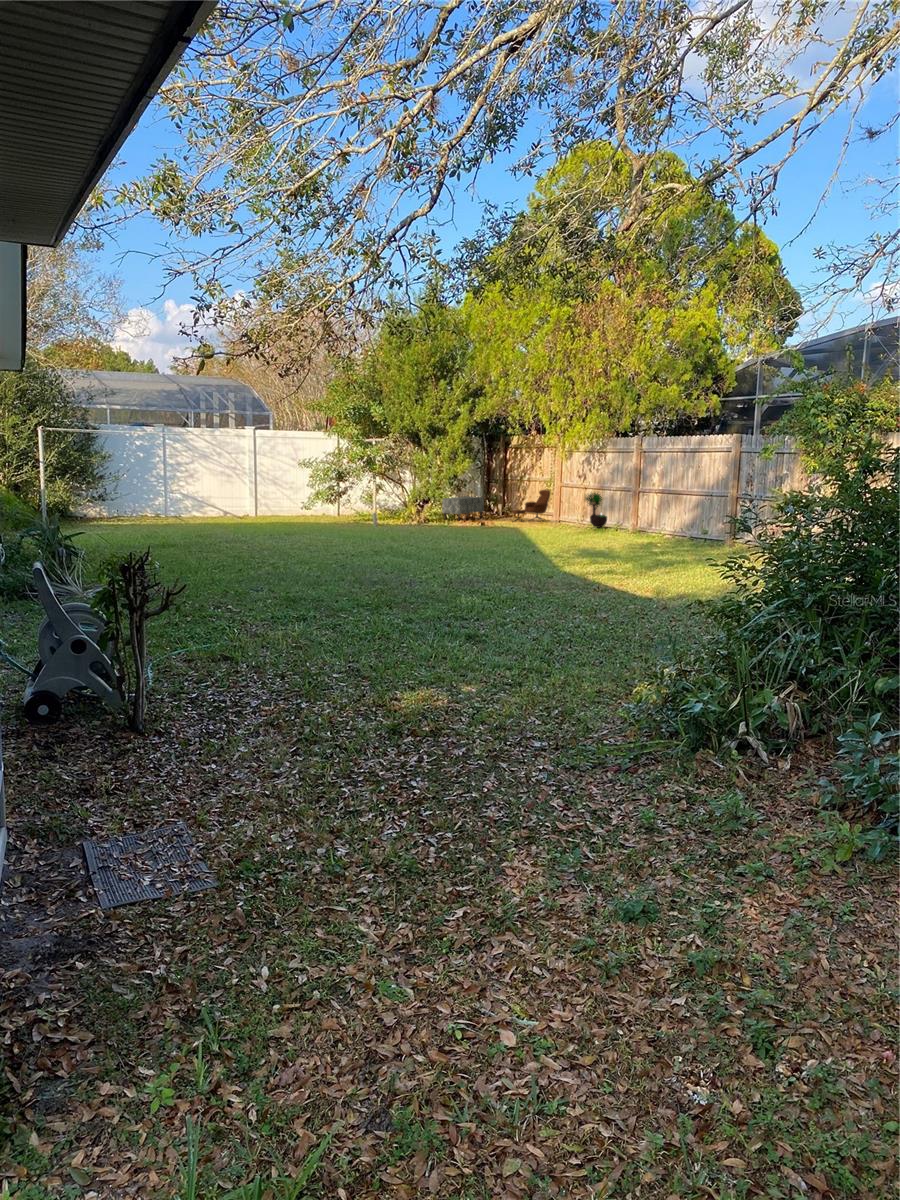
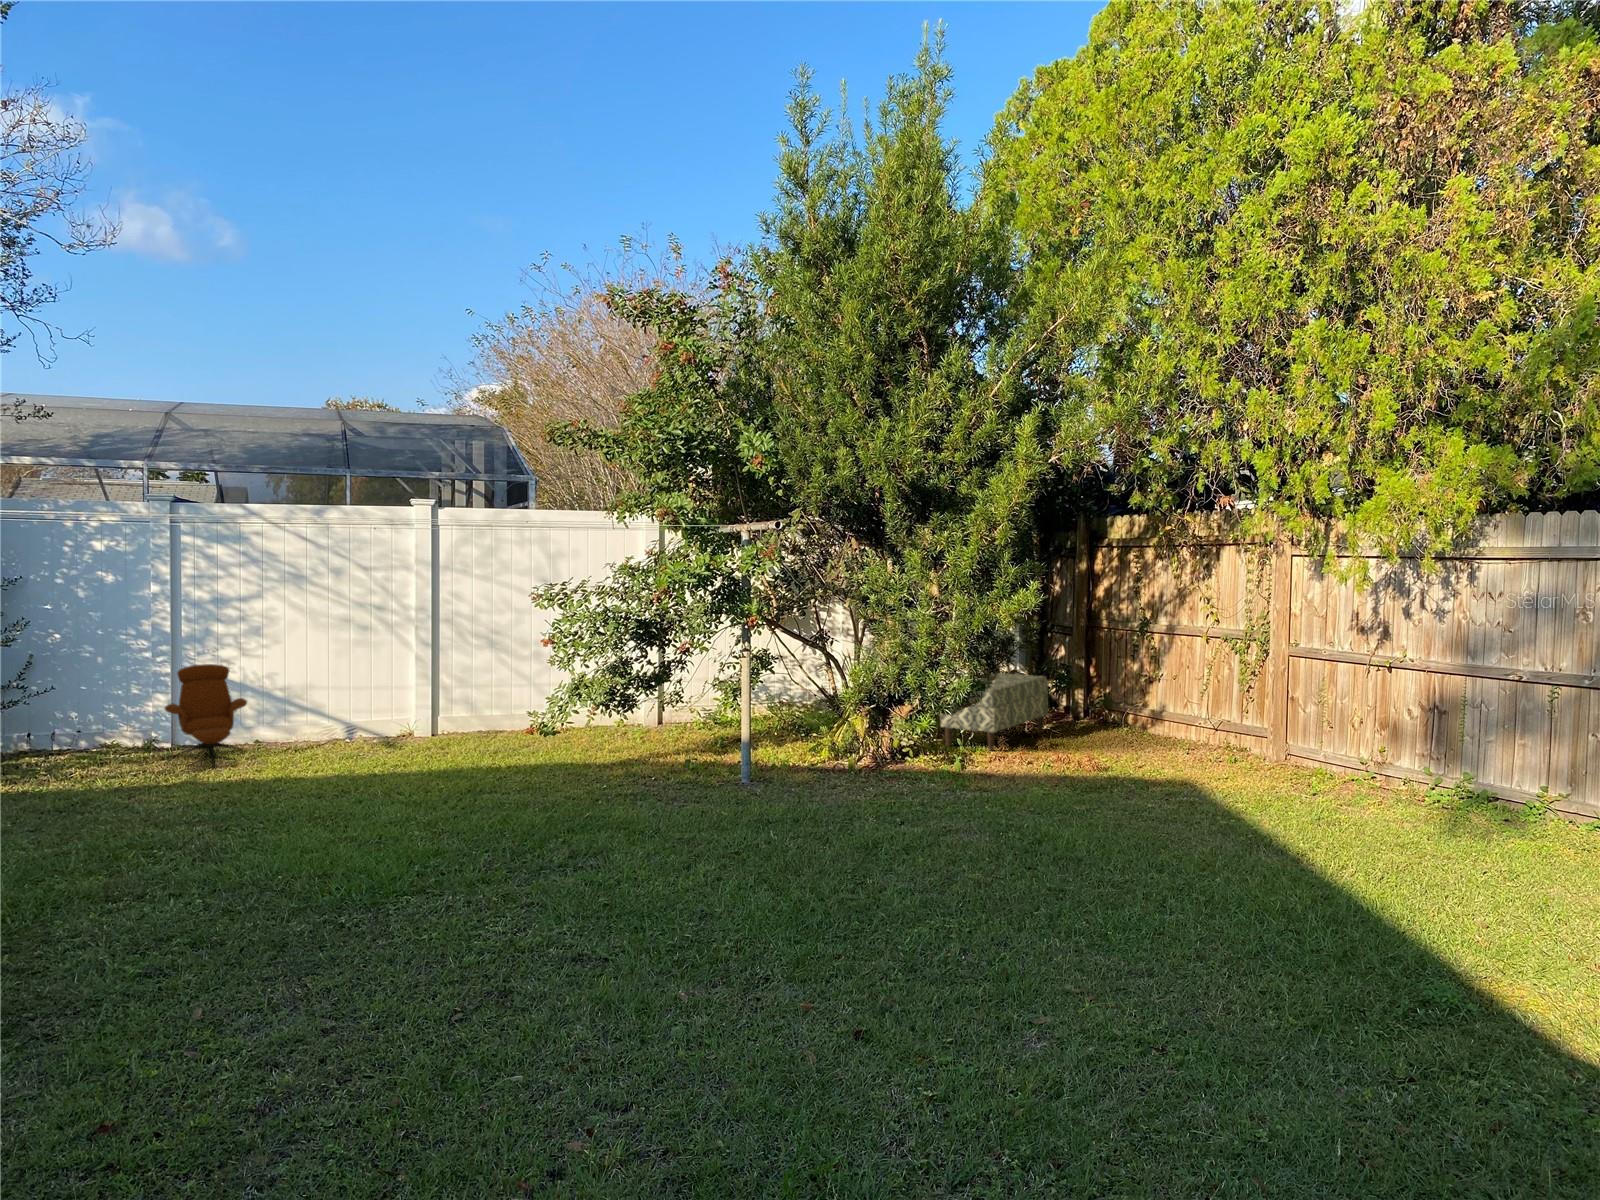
lounge chair: present [512,490,550,521] -> present [165,664,247,767]
potted tree: present [585,492,607,528] -> none [1406,671,1496,795]

